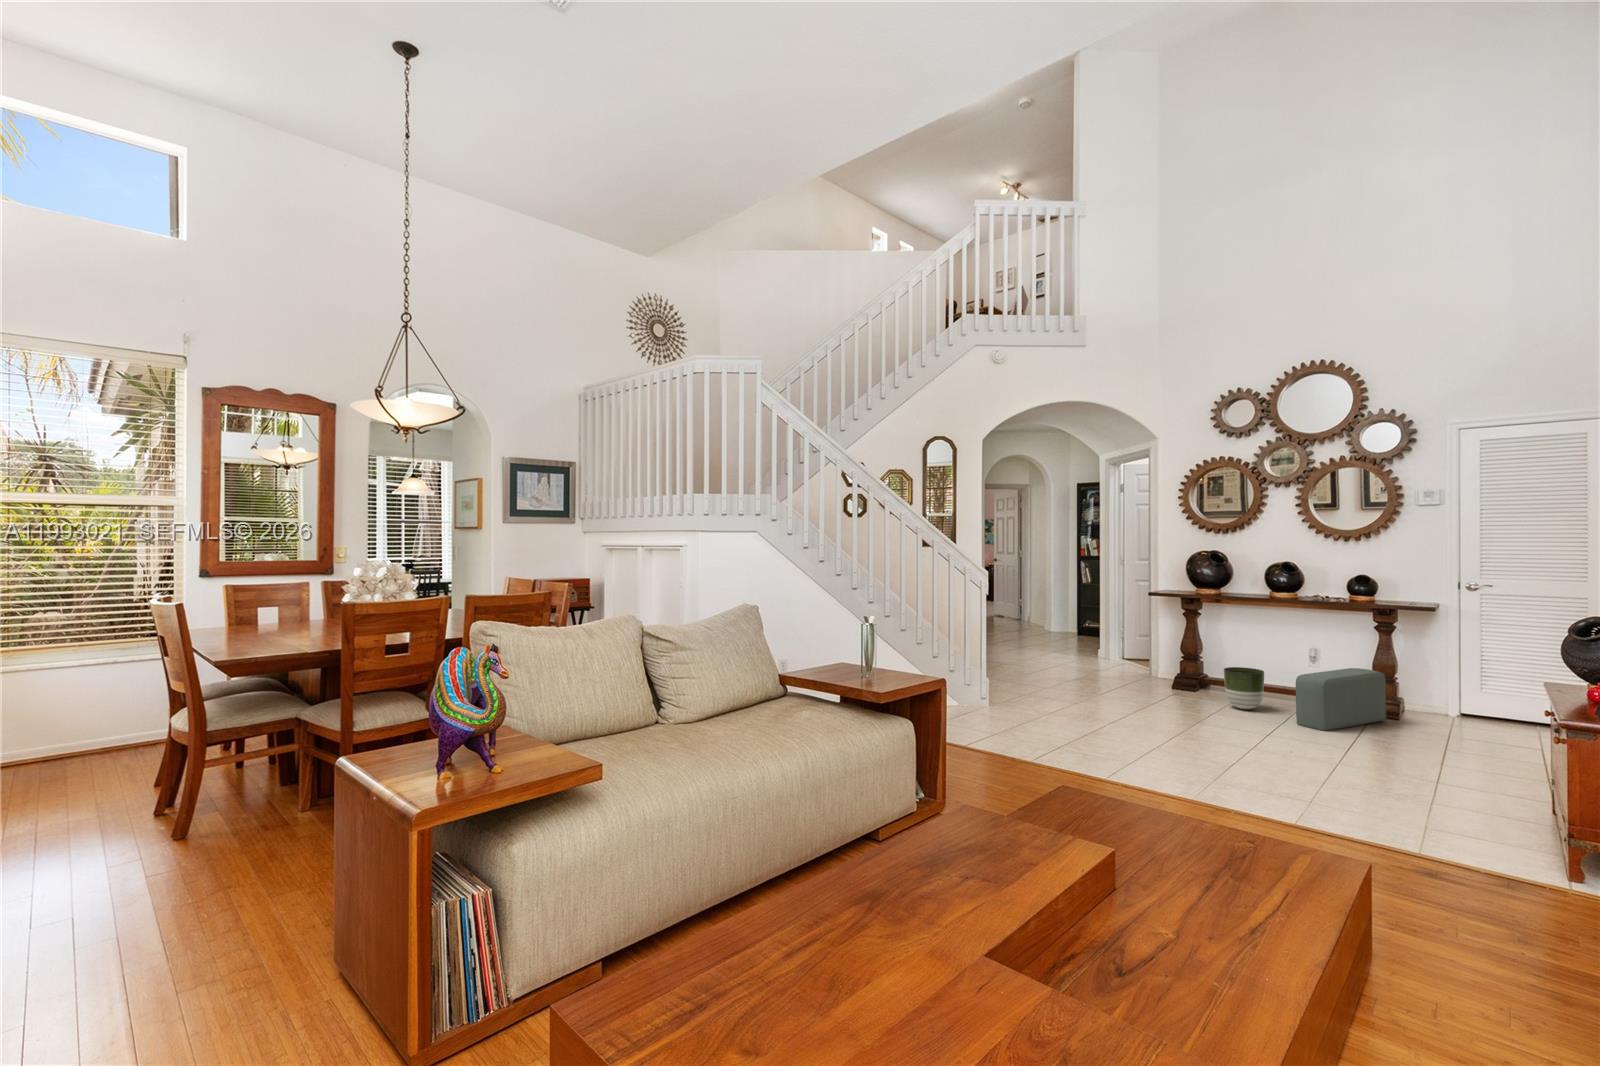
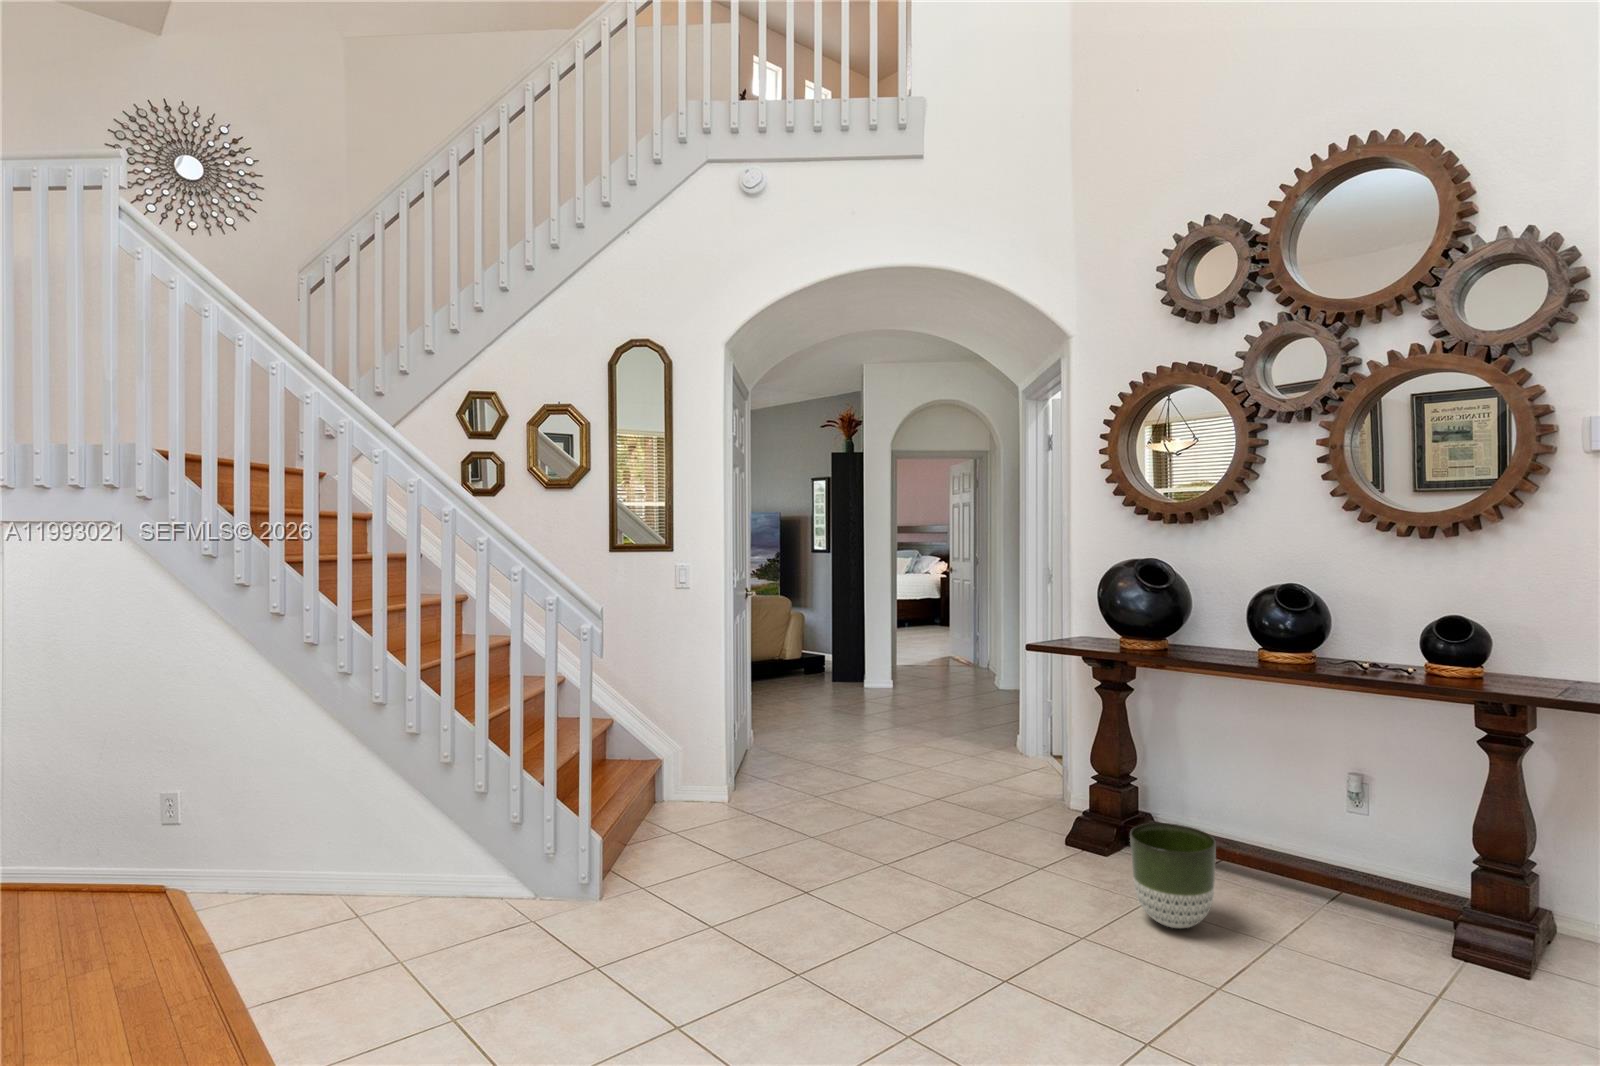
pouf: present [1296,668,1386,731] -> none [1263,848,1498,1039]

